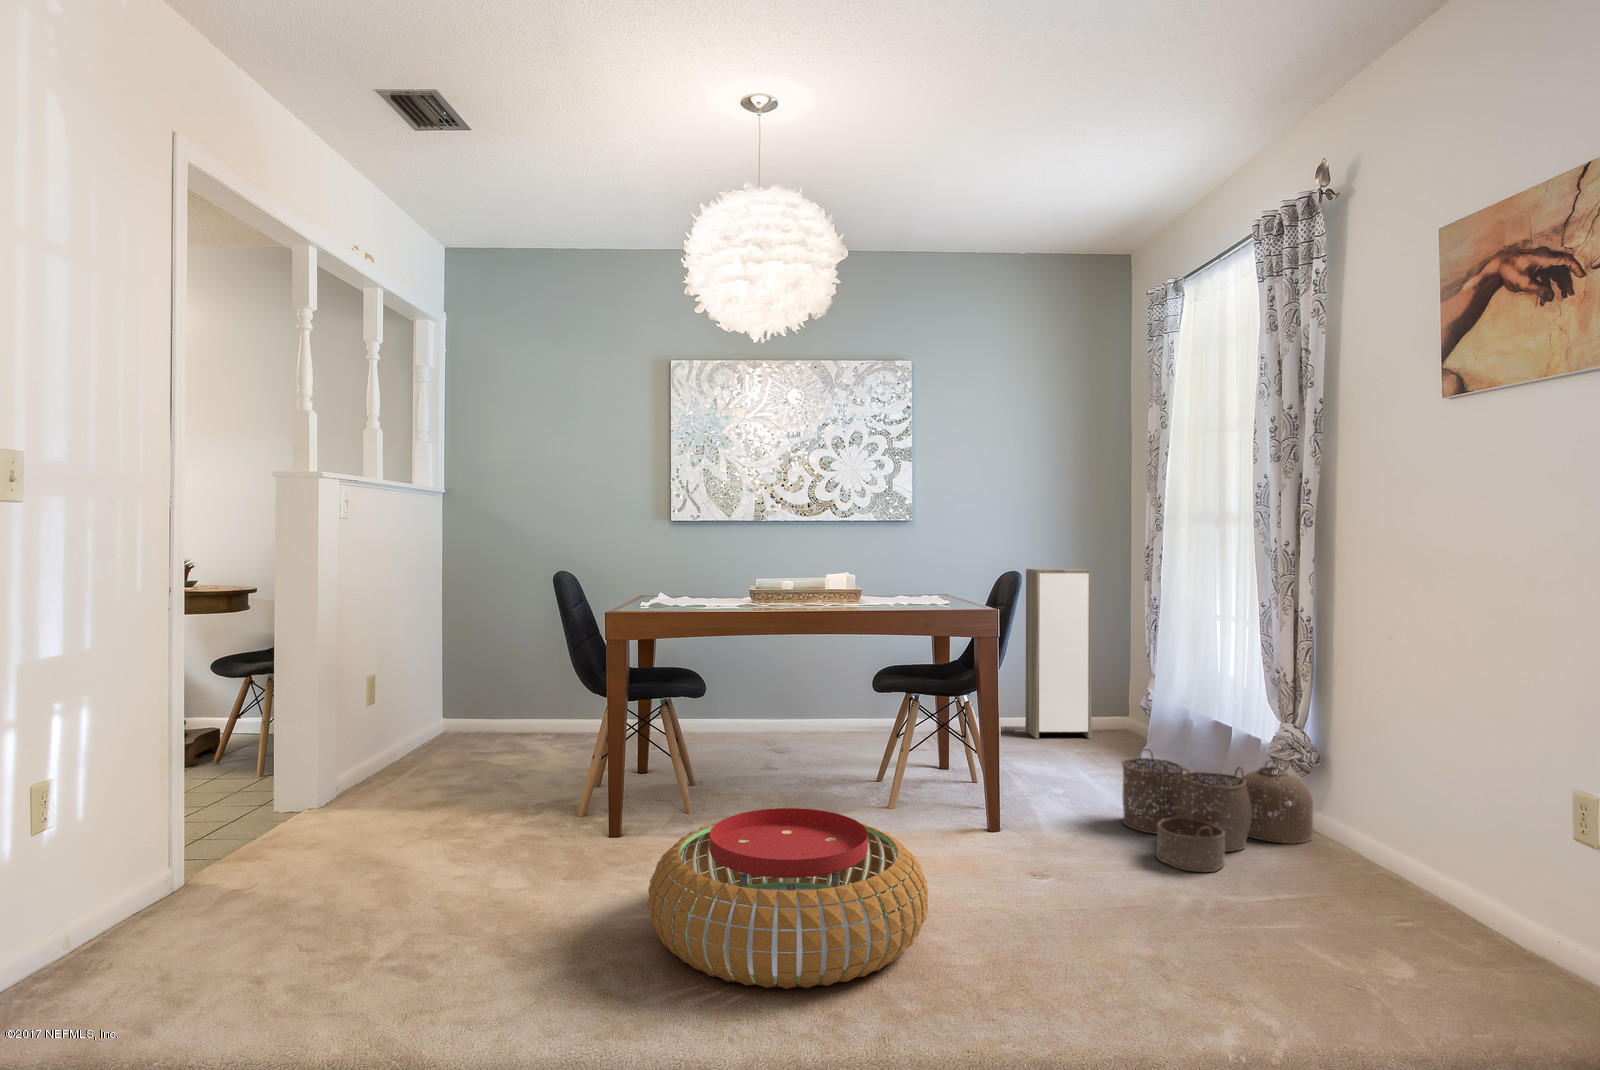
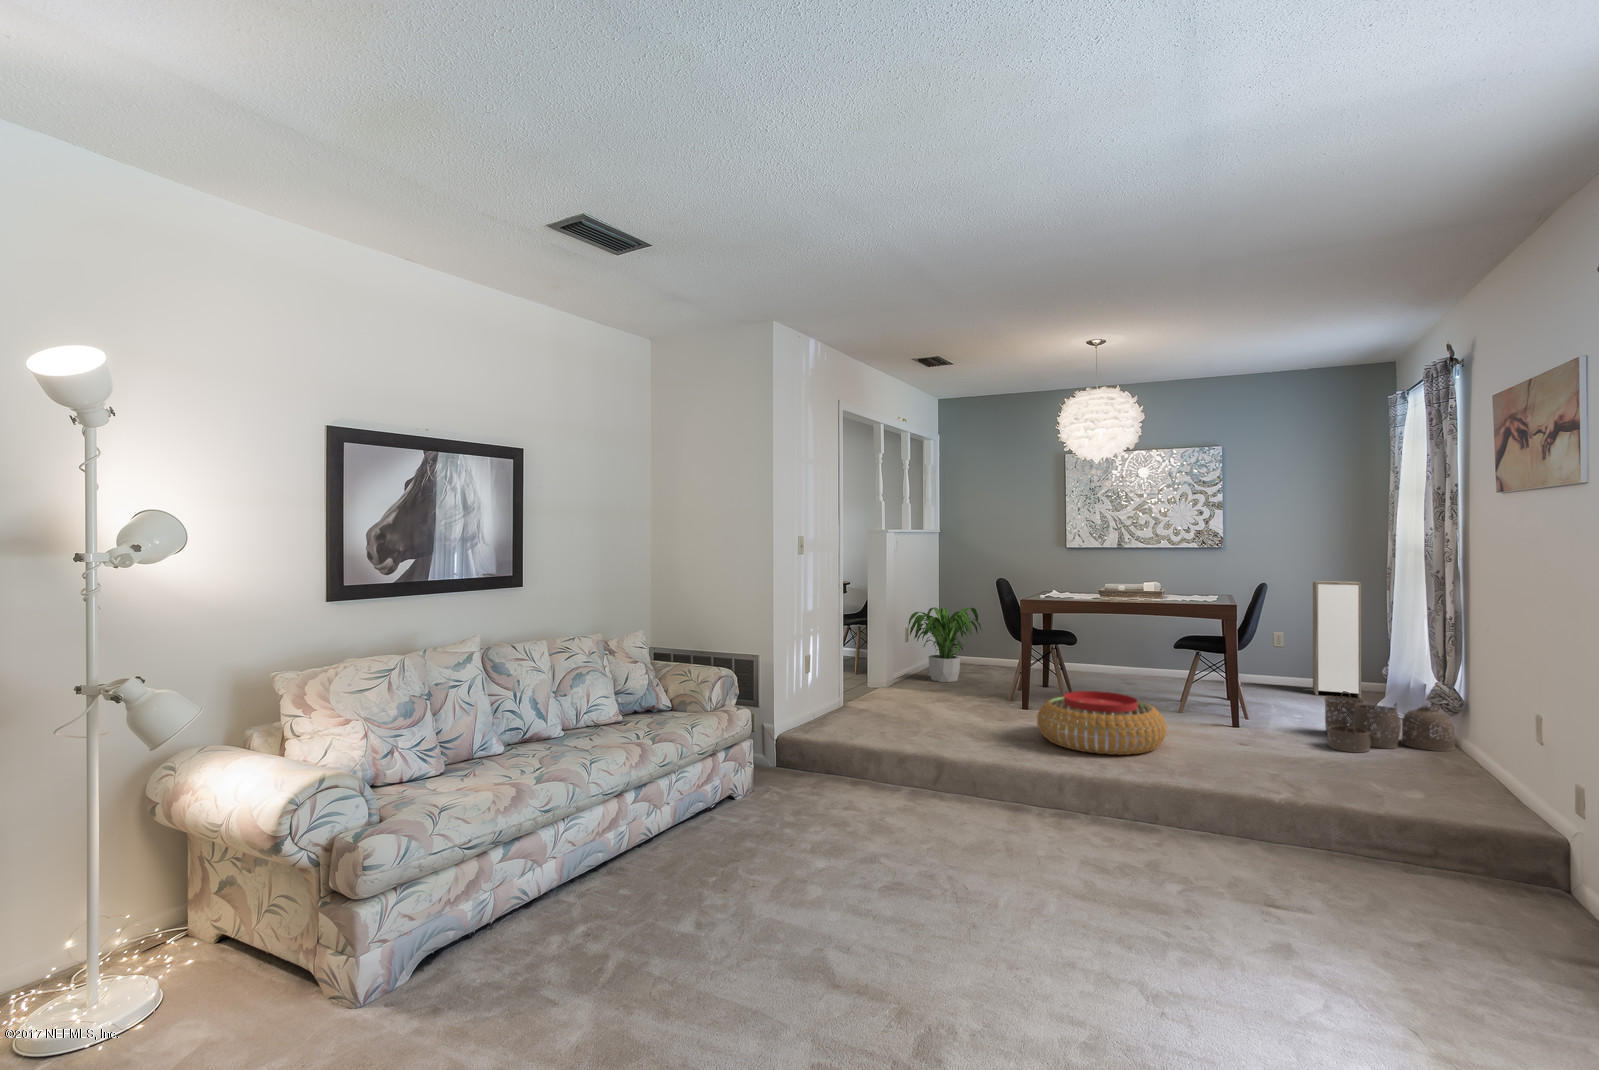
potted plant: none [374,629,529,780] -> present [908,607,981,682]

